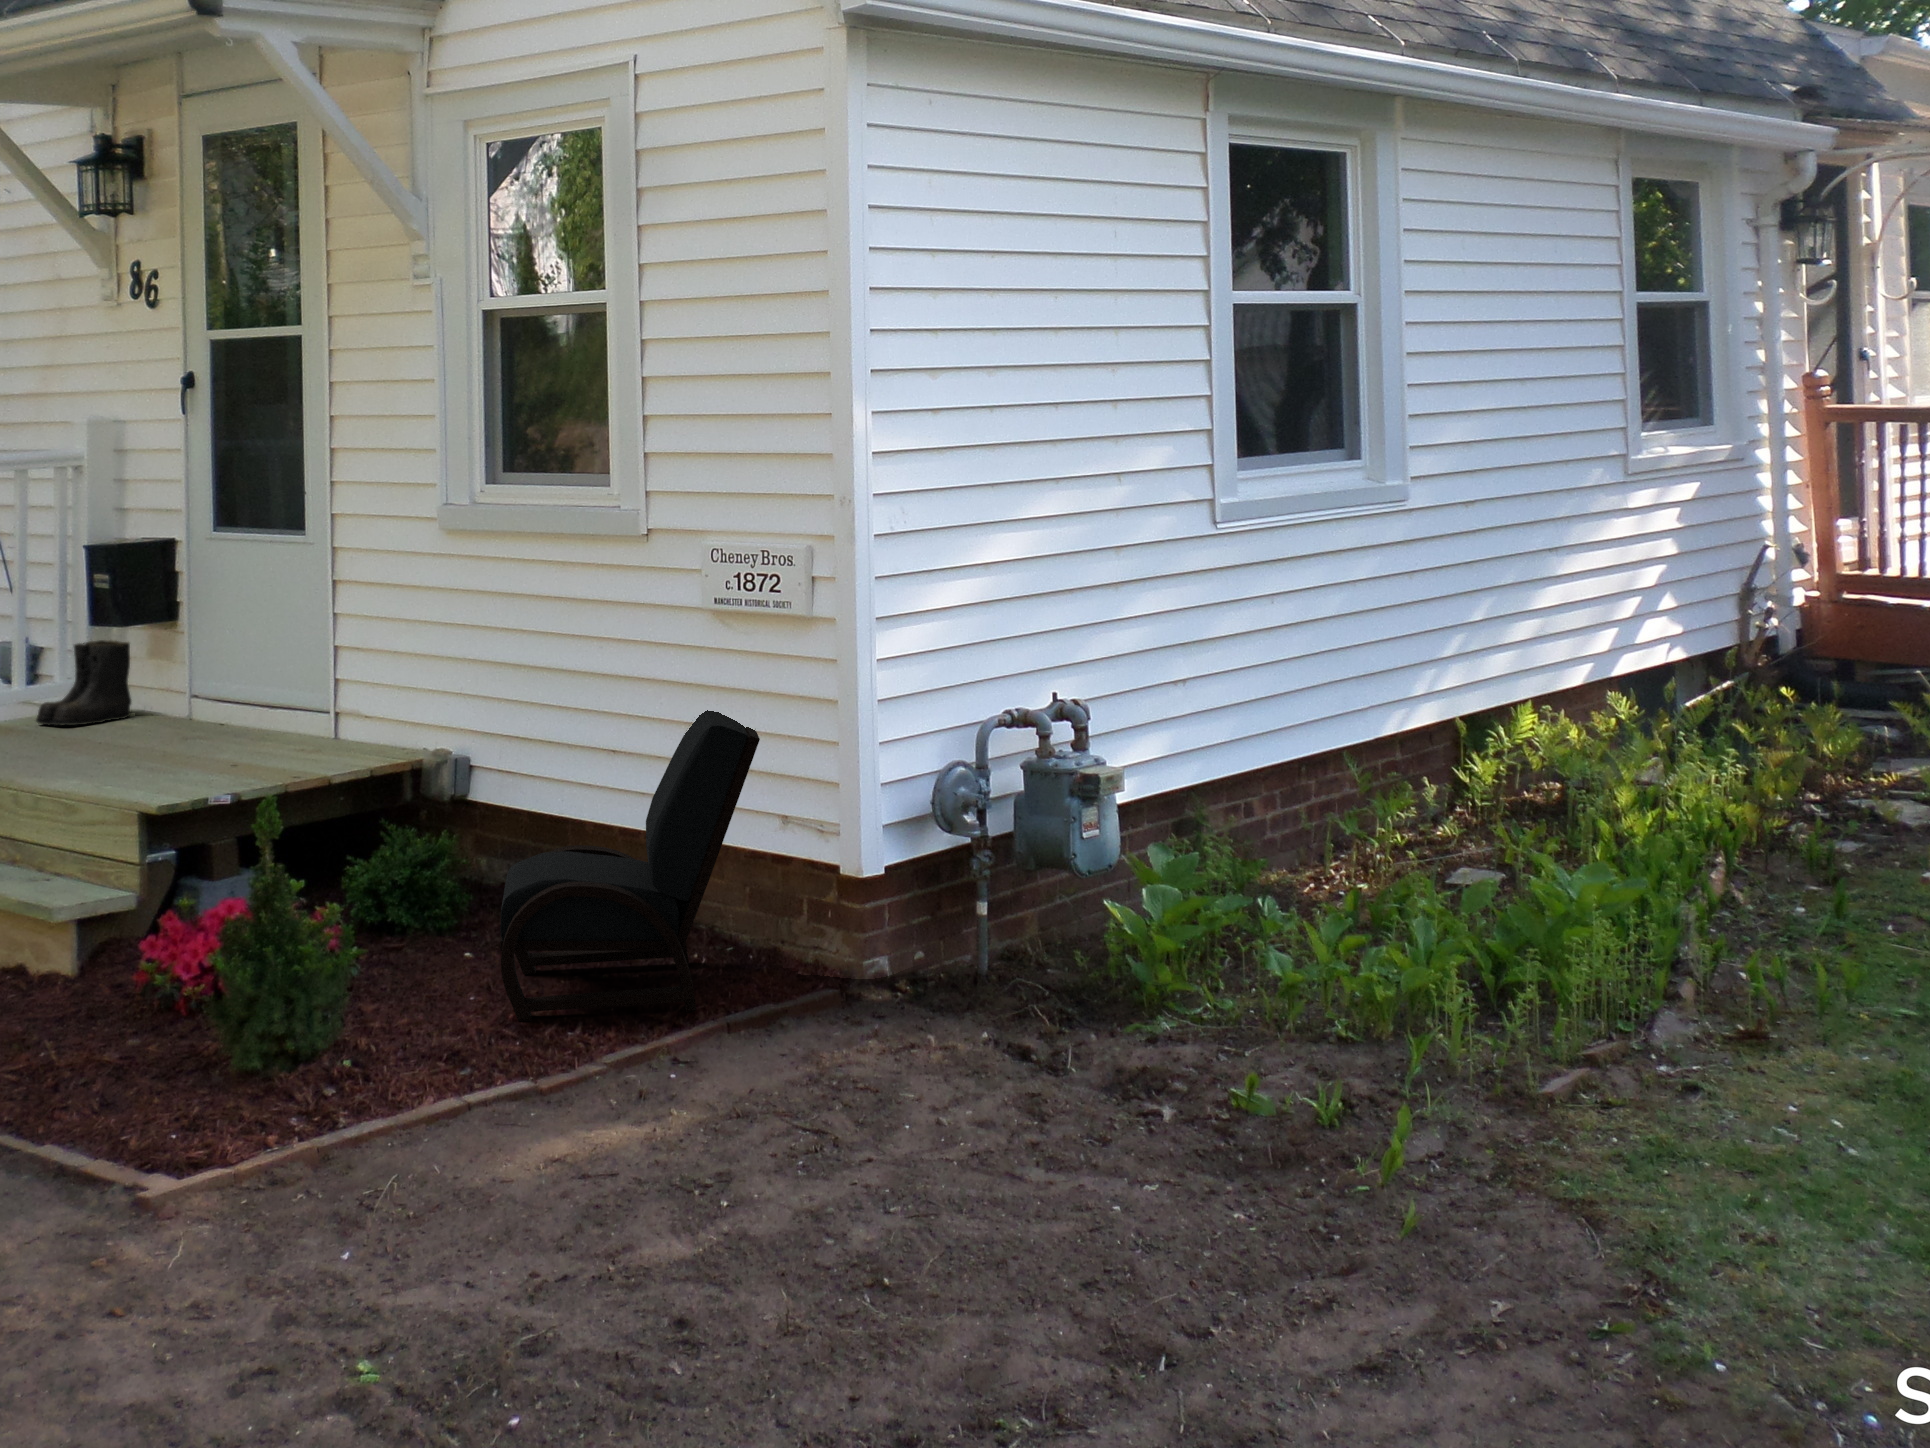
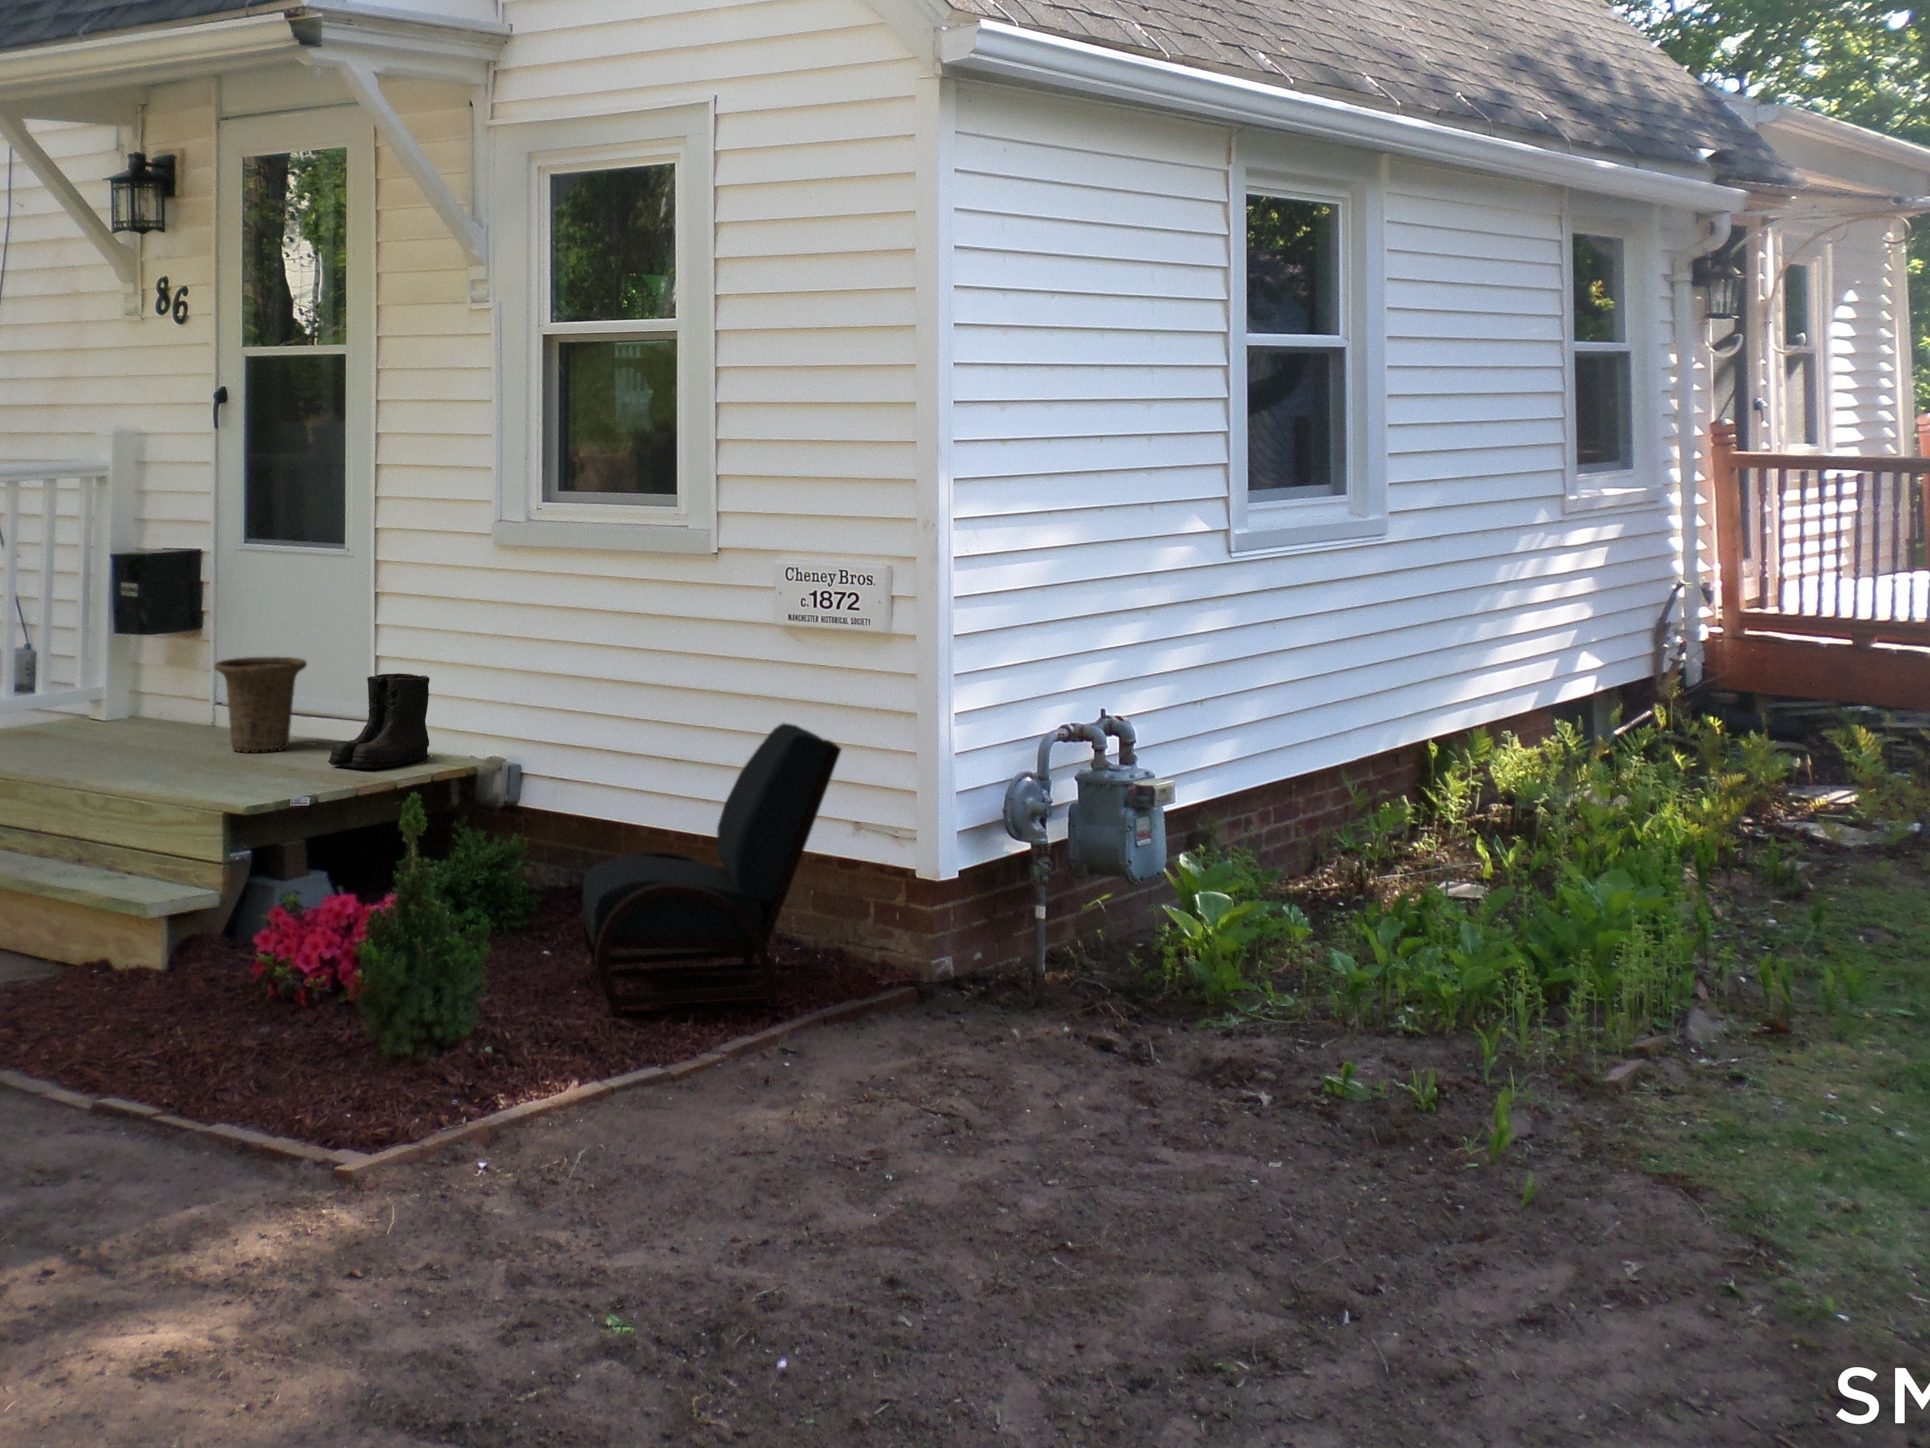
boots: present [36,640,131,725] -> present [328,673,430,768]
basket: none [170,647,265,747] -> present [215,657,307,753]

